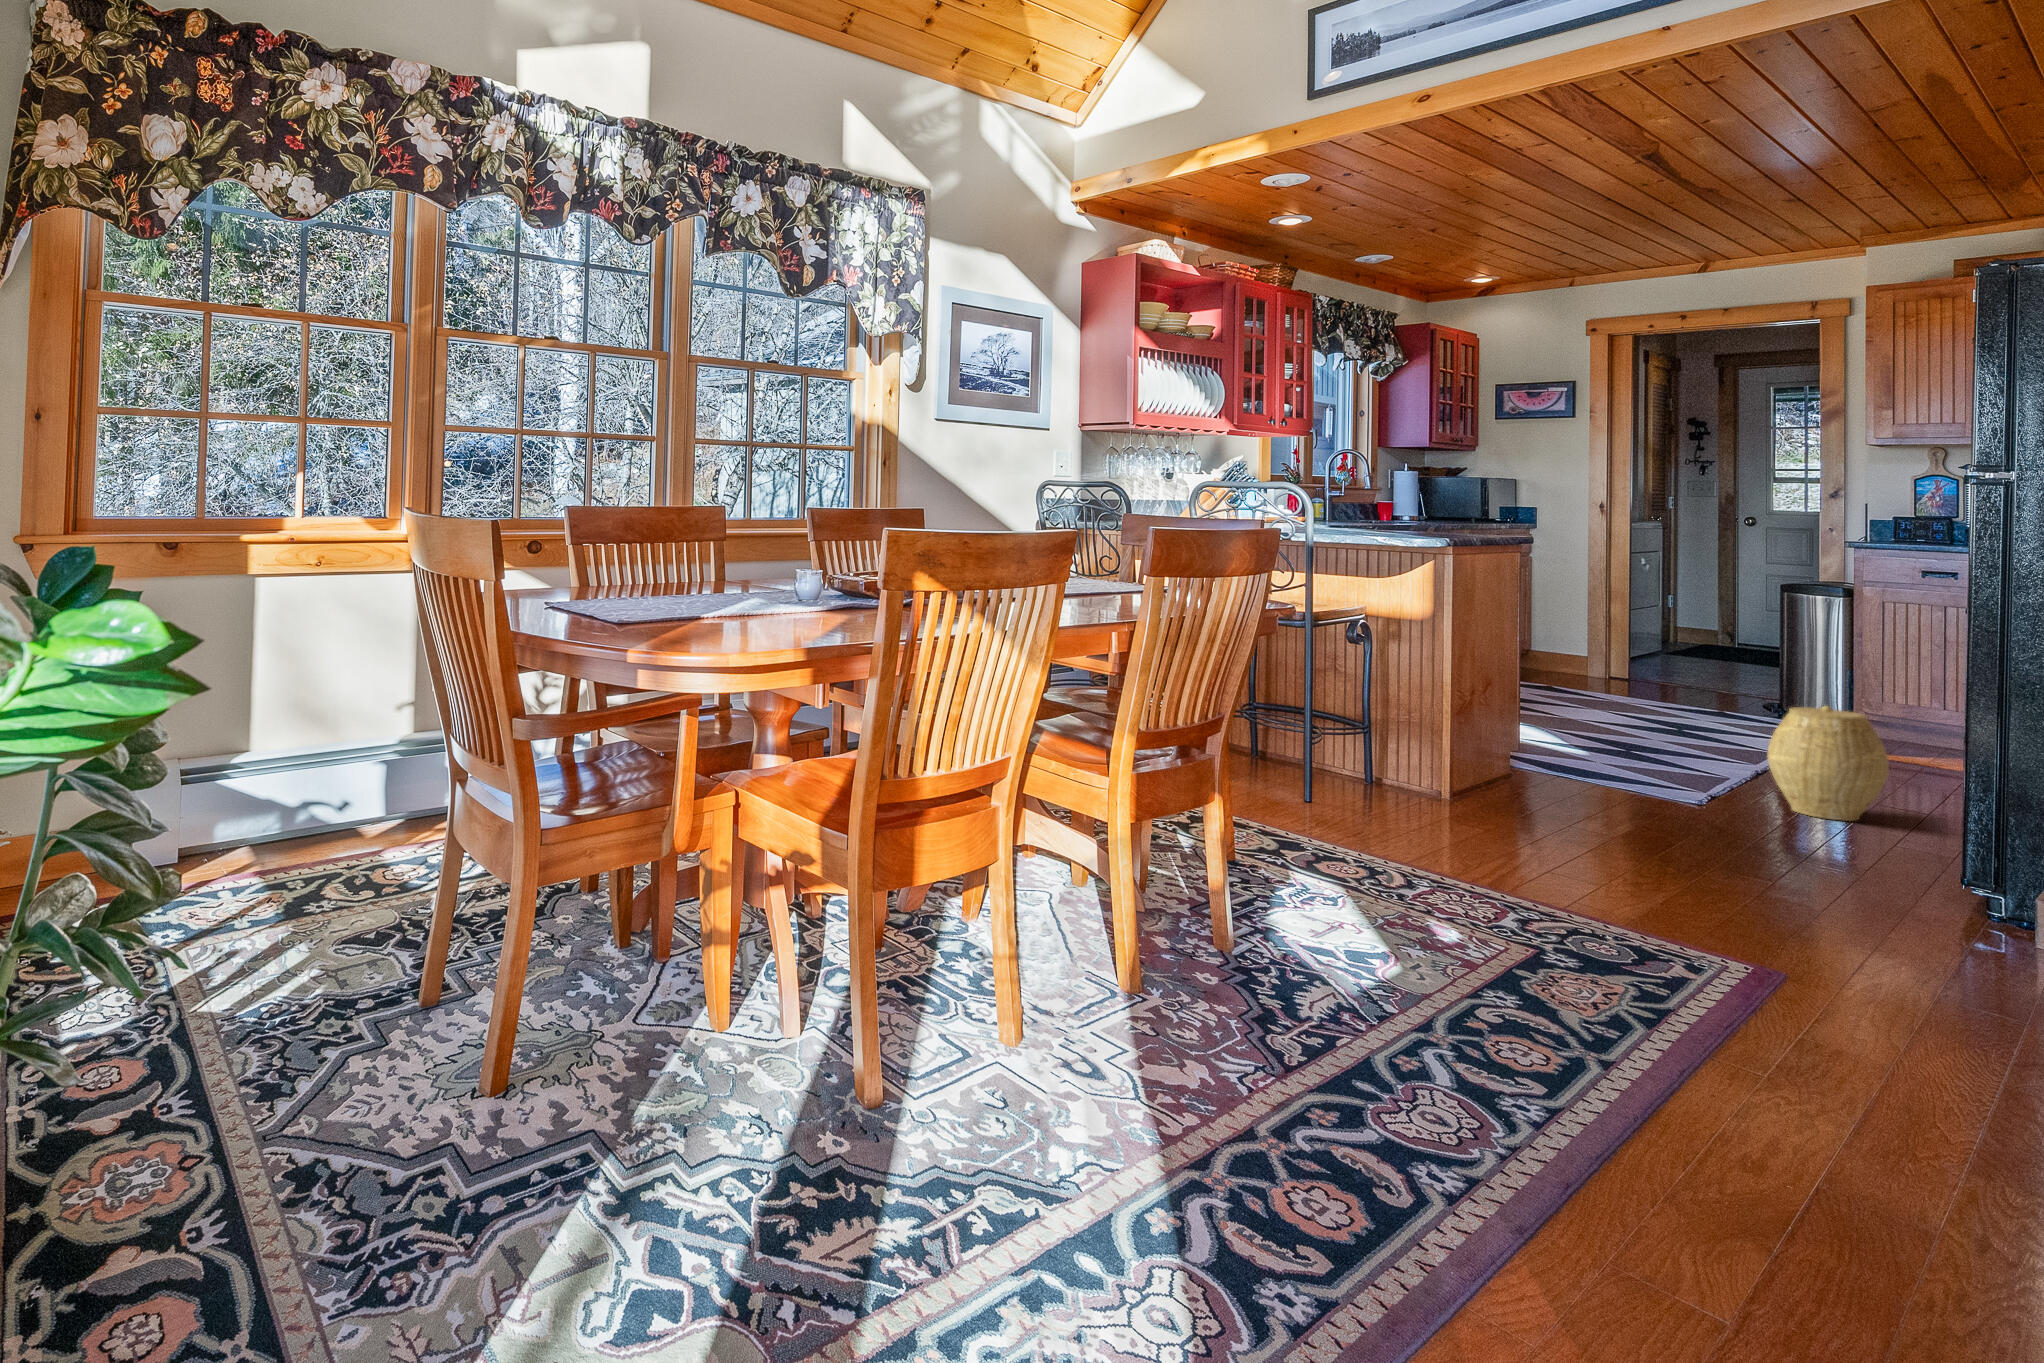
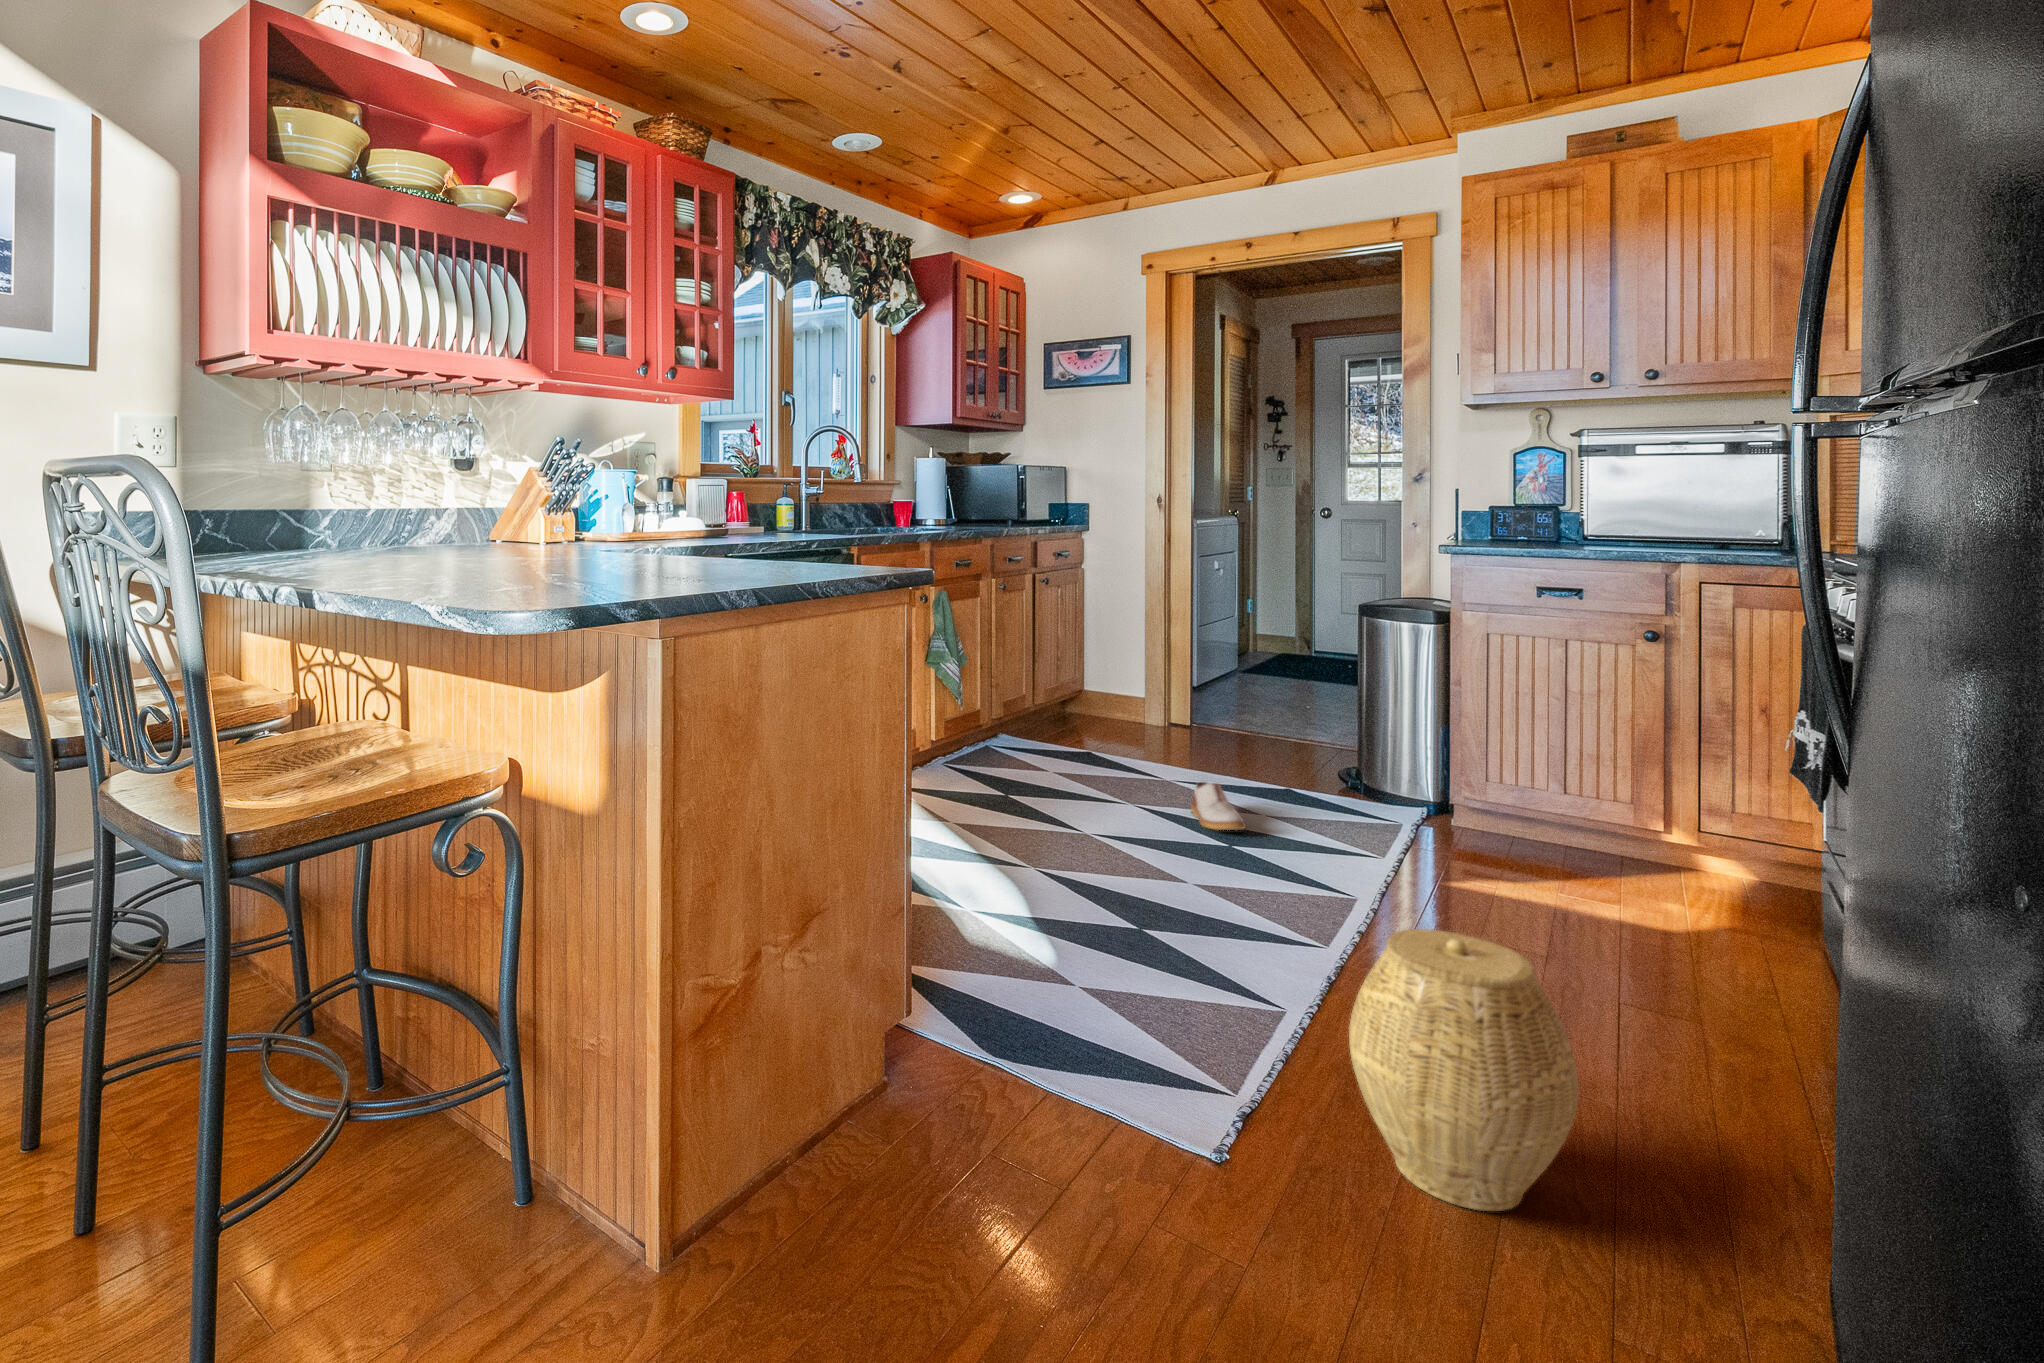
shoe: none [1641,696,1687,724] -> present [1191,782,1246,830]

